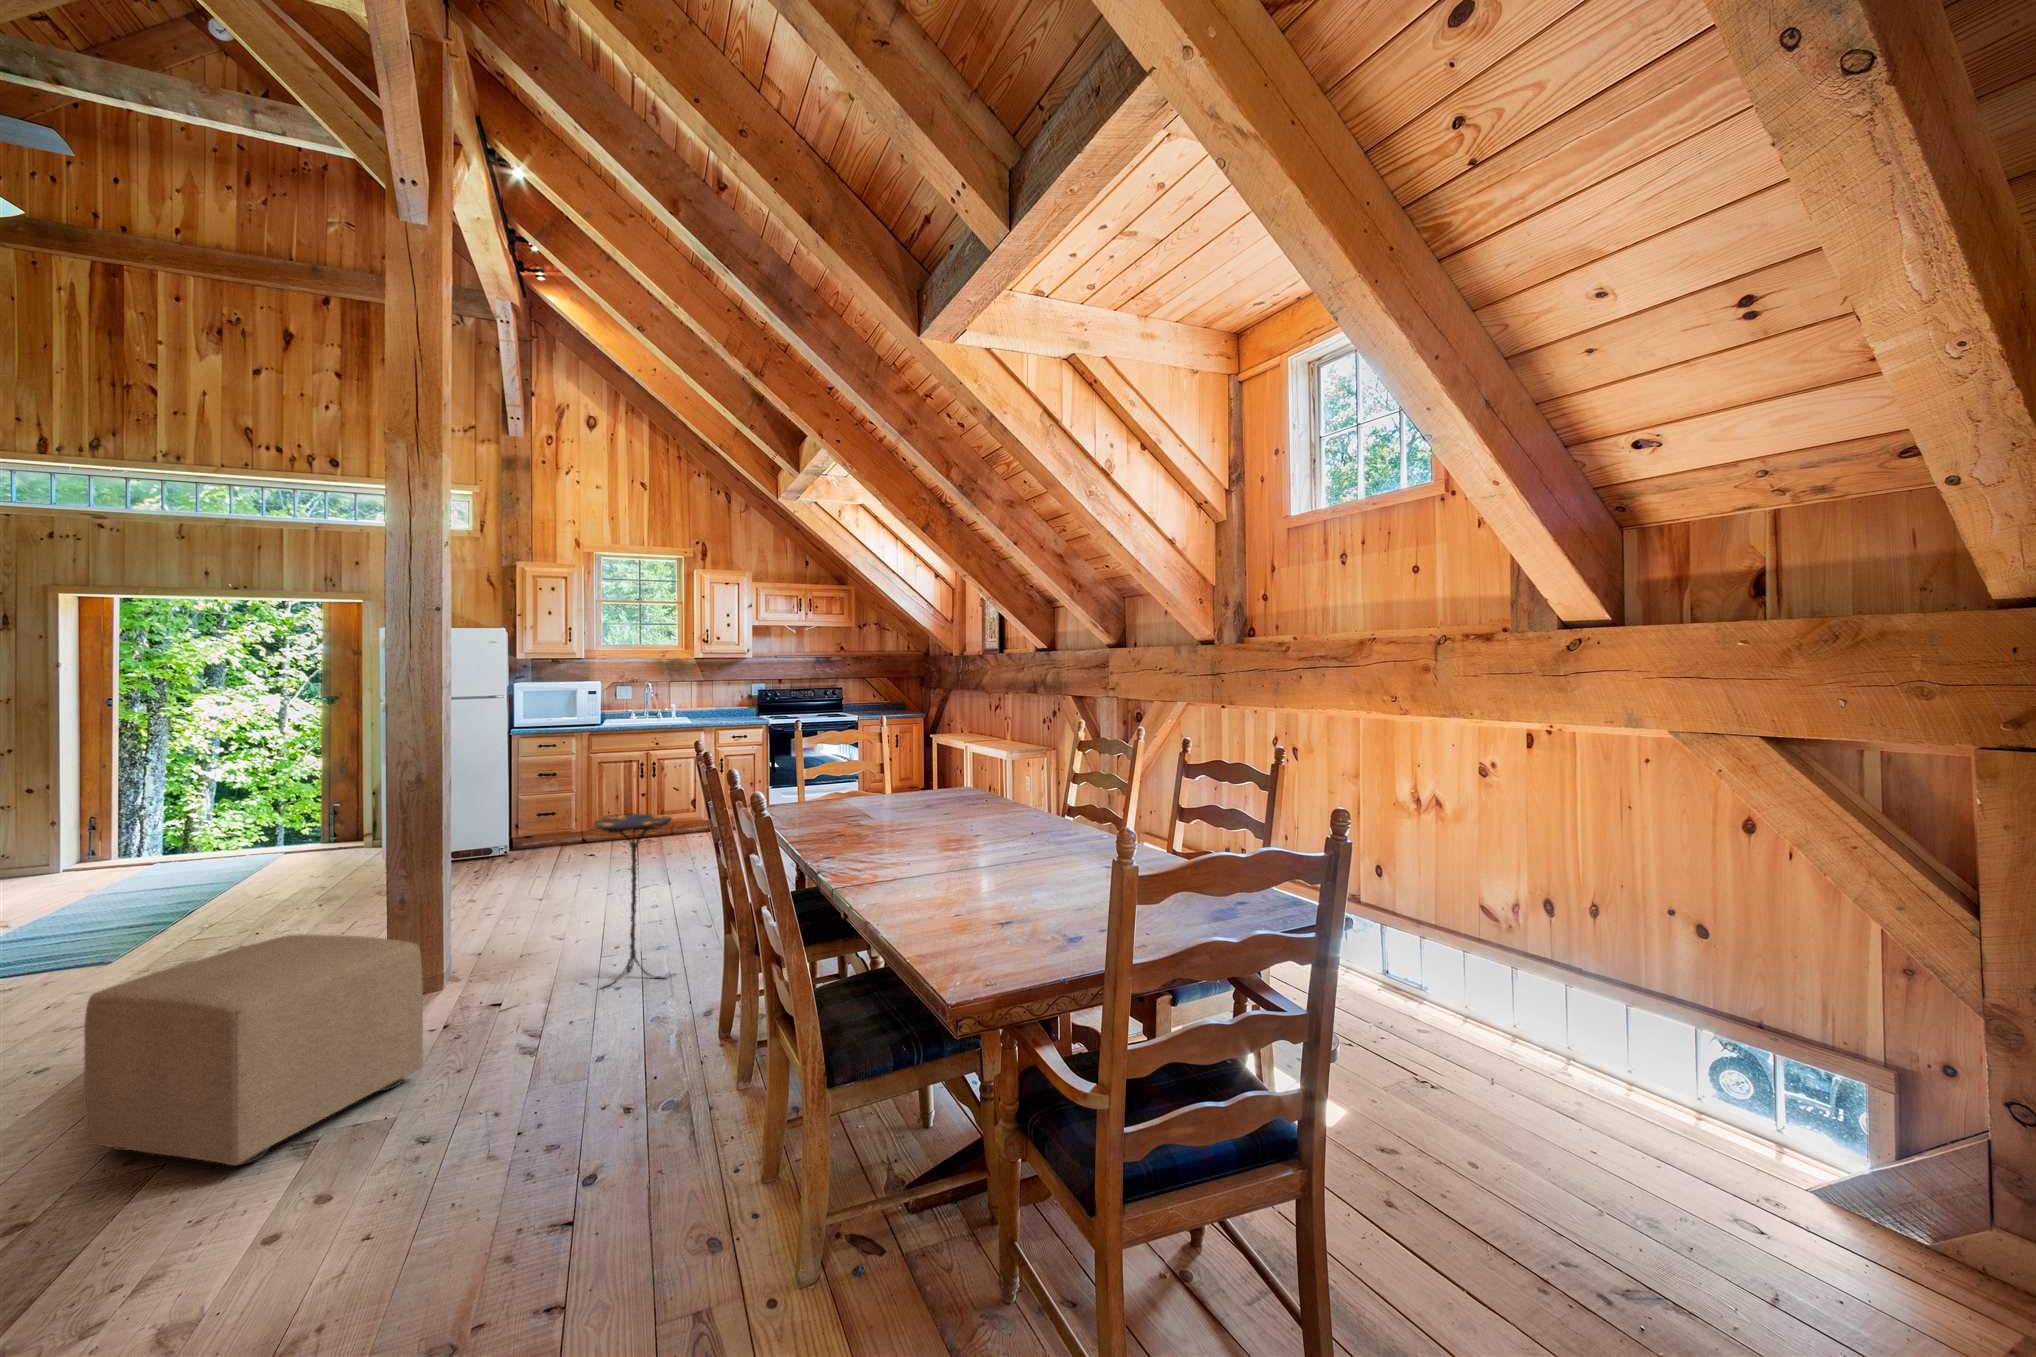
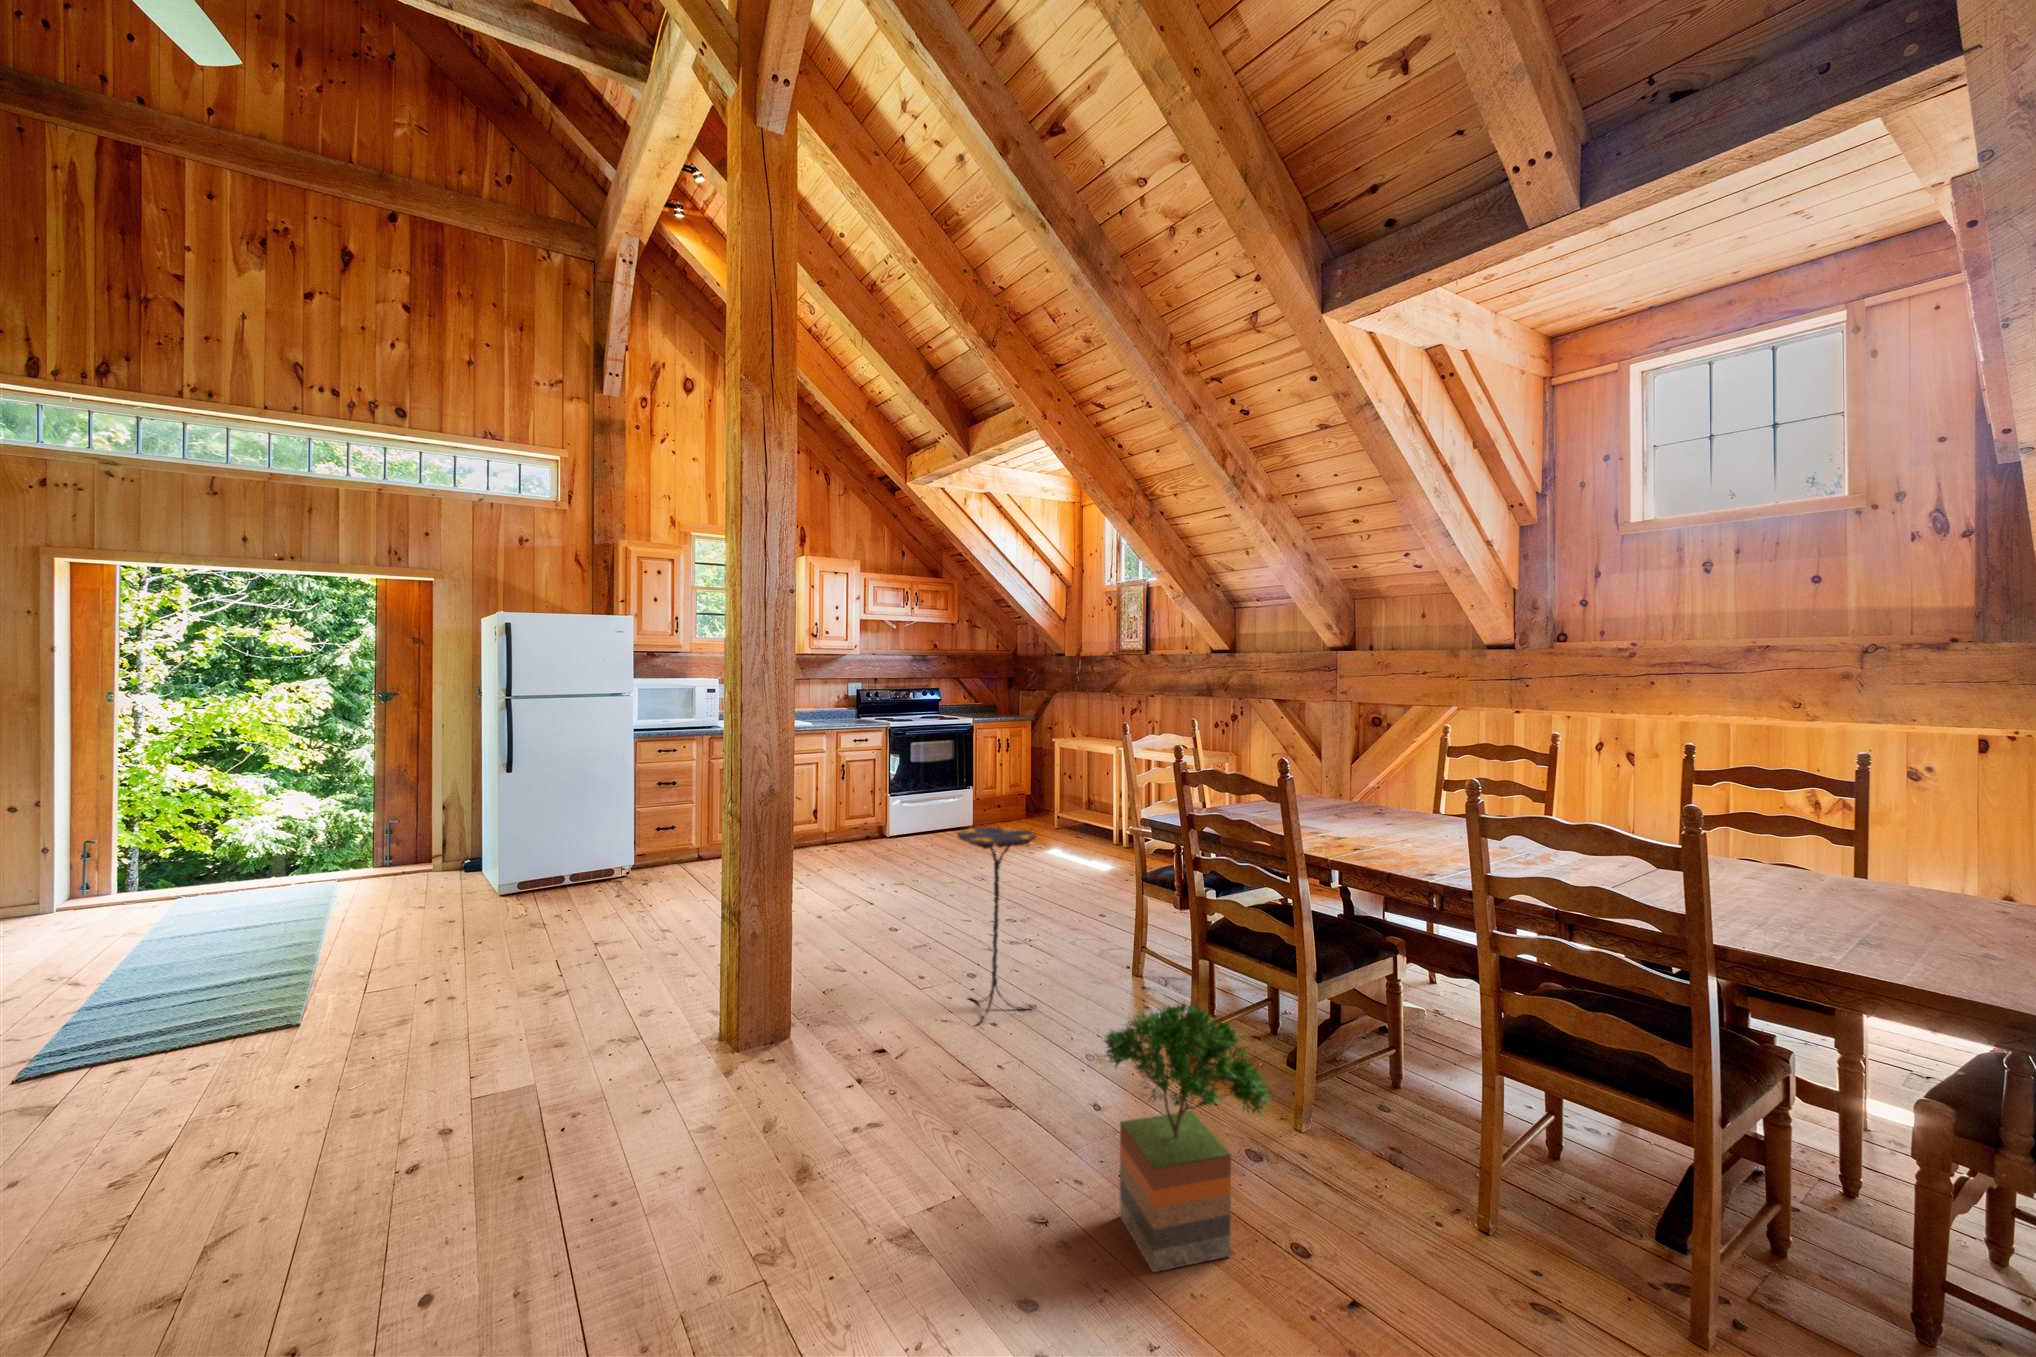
ottoman: present [83,934,423,1166] -> none [655,983,938,1278]
potted tree: none [436,960,581,1184] -> present [1104,1003,1270,1272]

